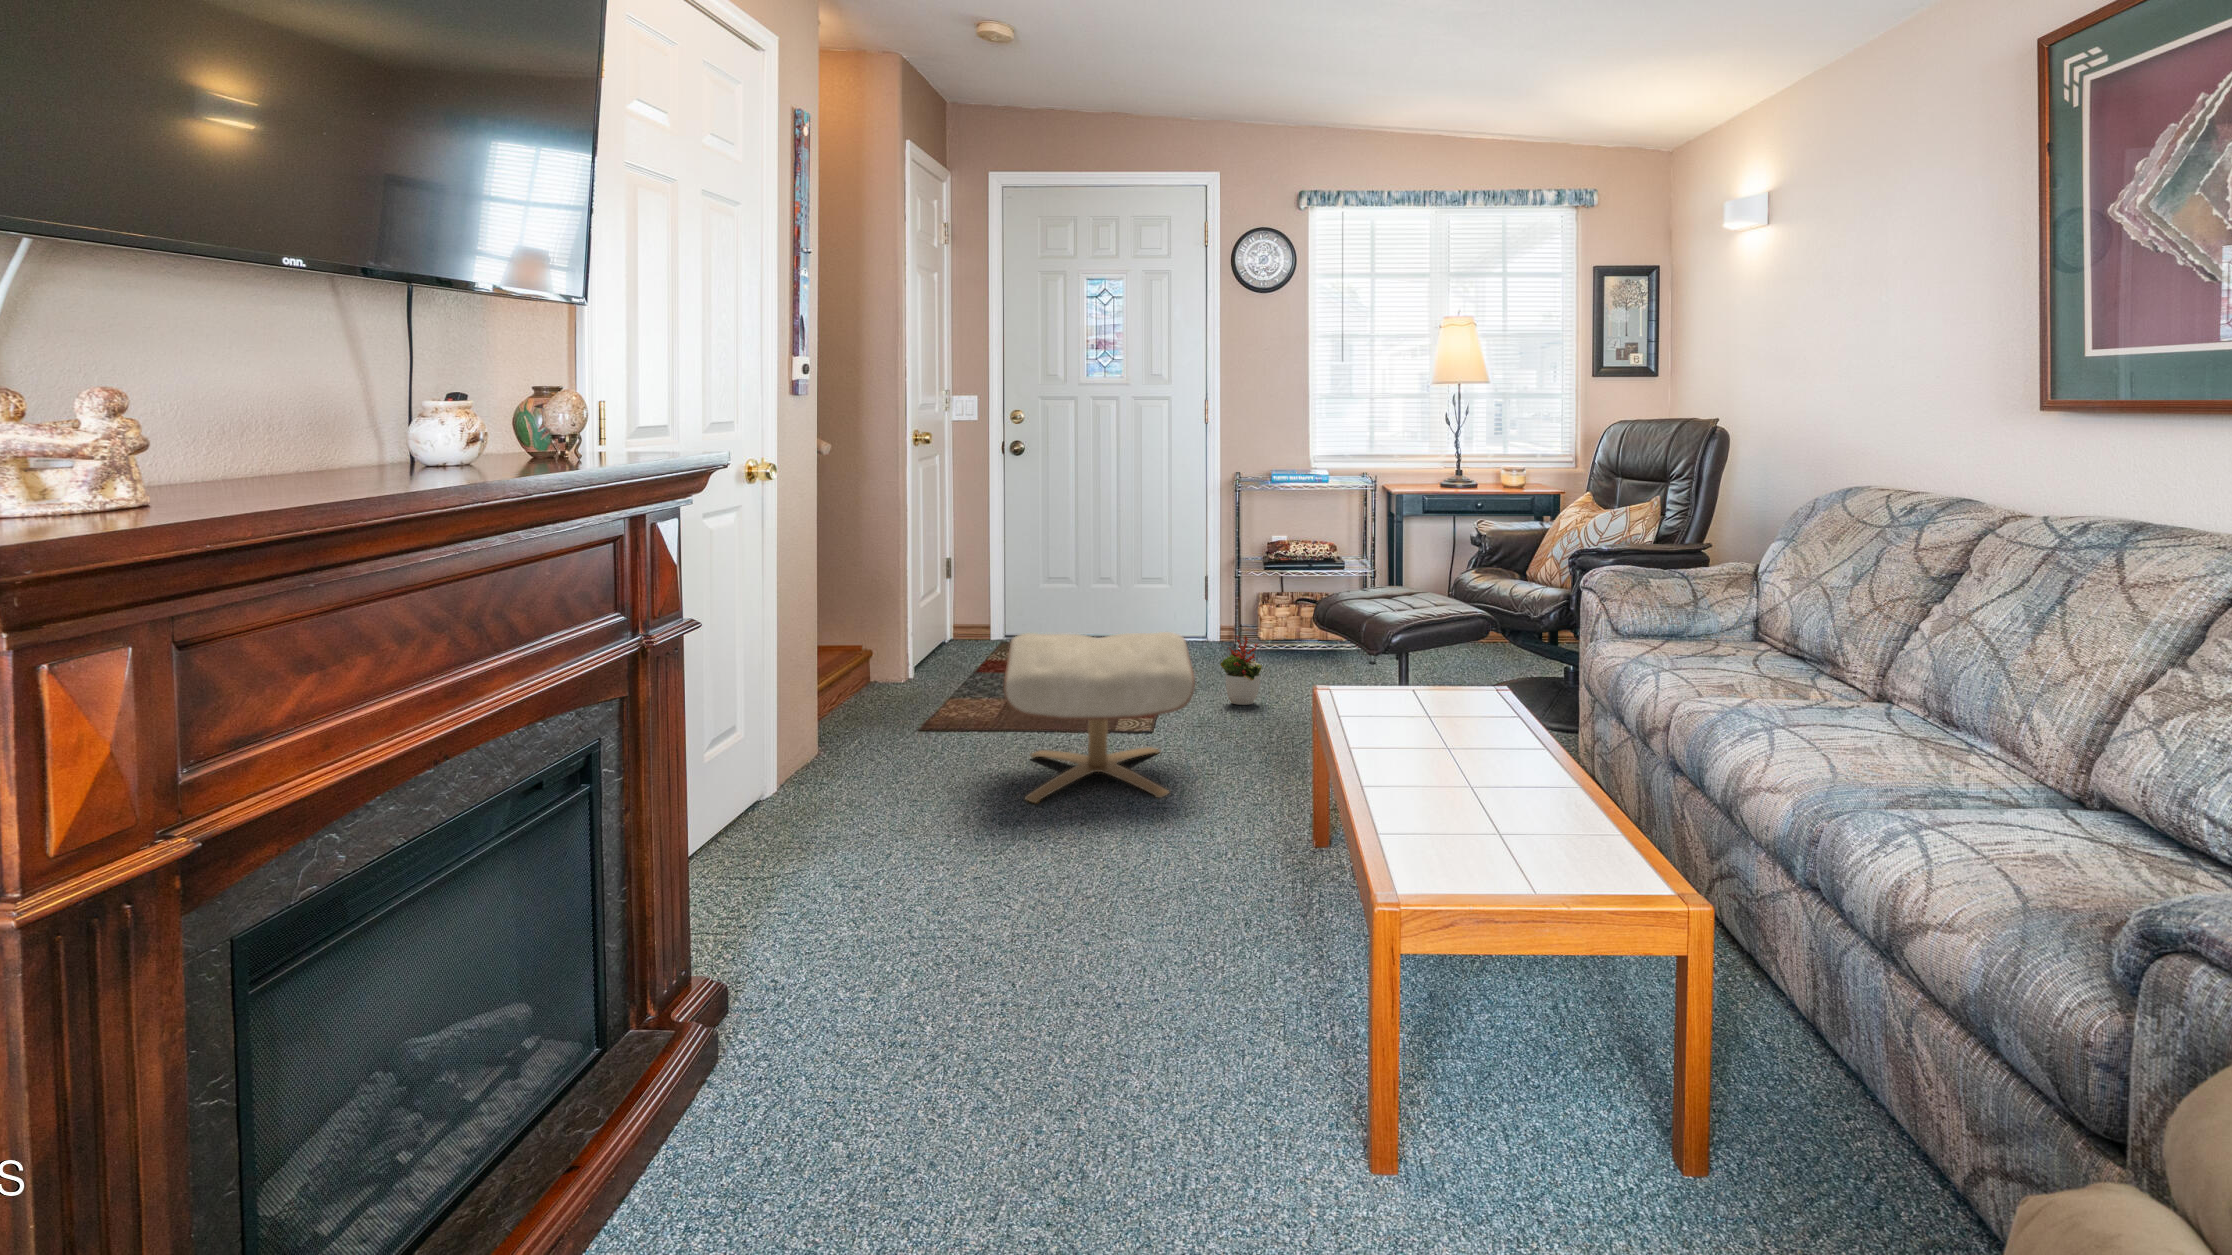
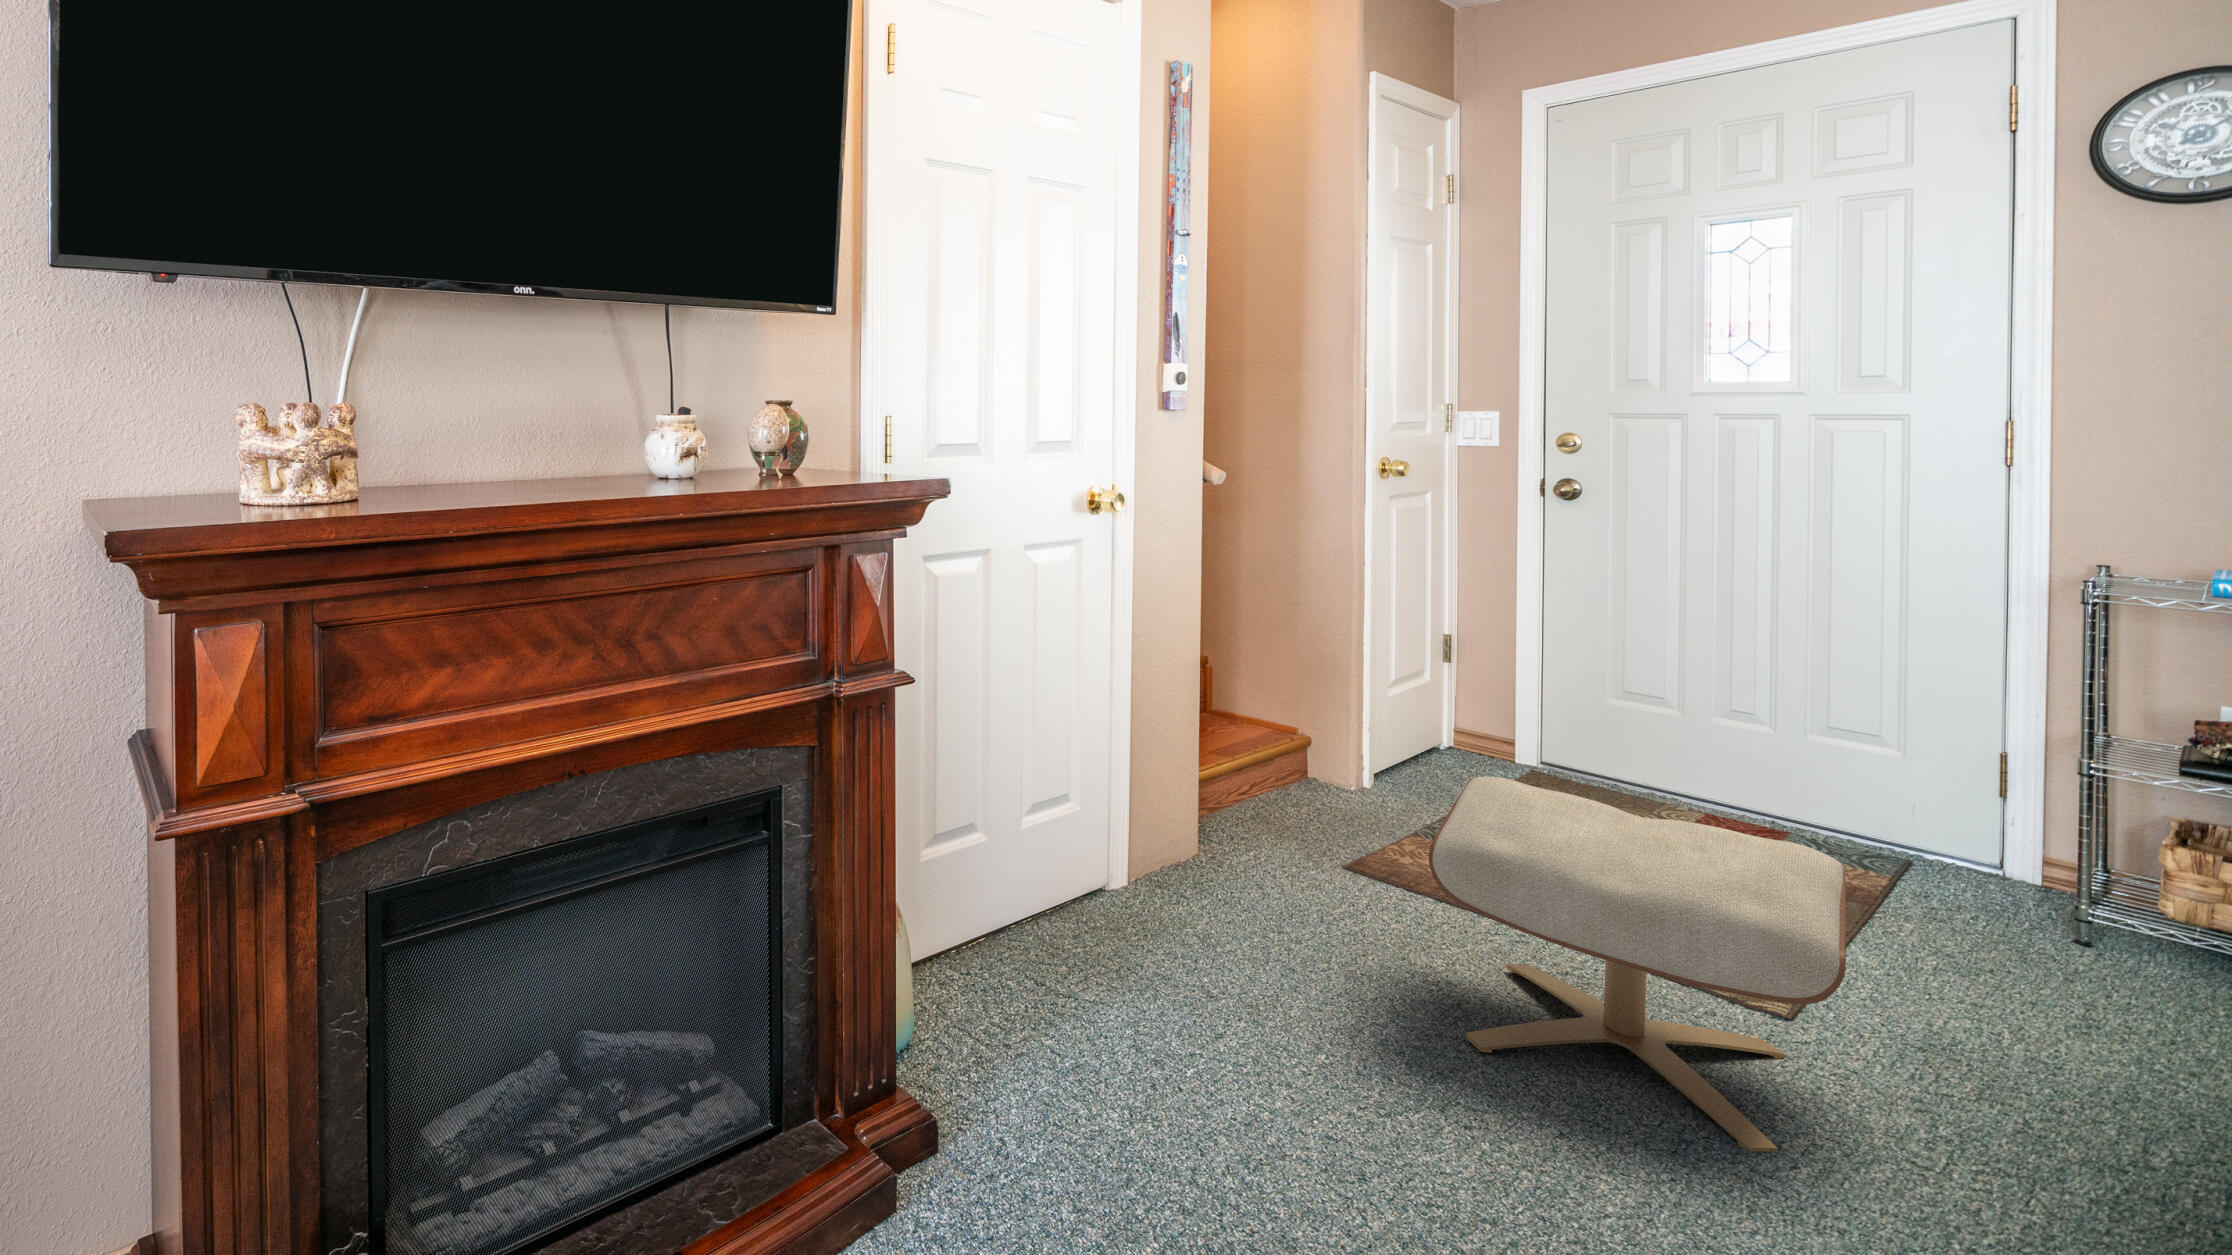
decorative plant: present [1220,636,1262,705] -> none [1980,889,2111,1039]

